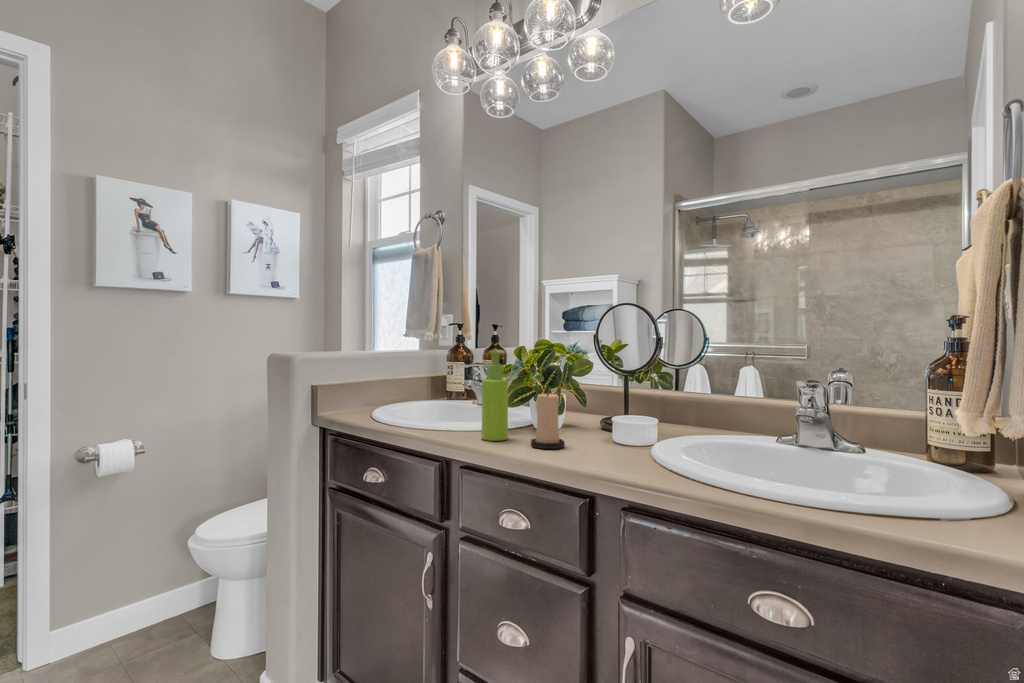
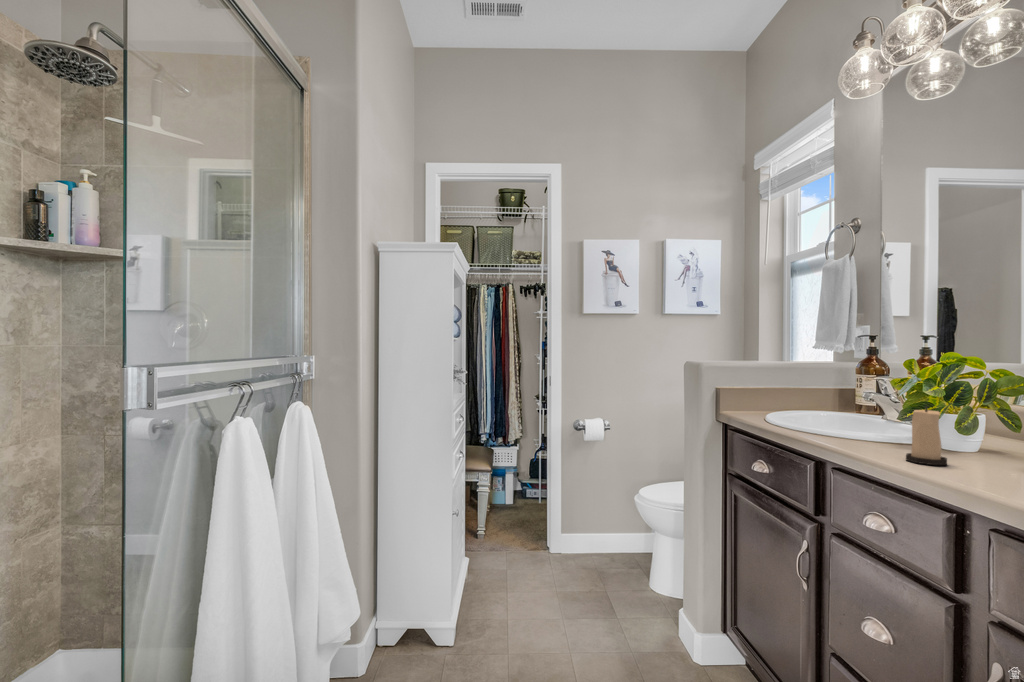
soap dispenser: present [482,350,508,441] -> none [857,365,887,451]

